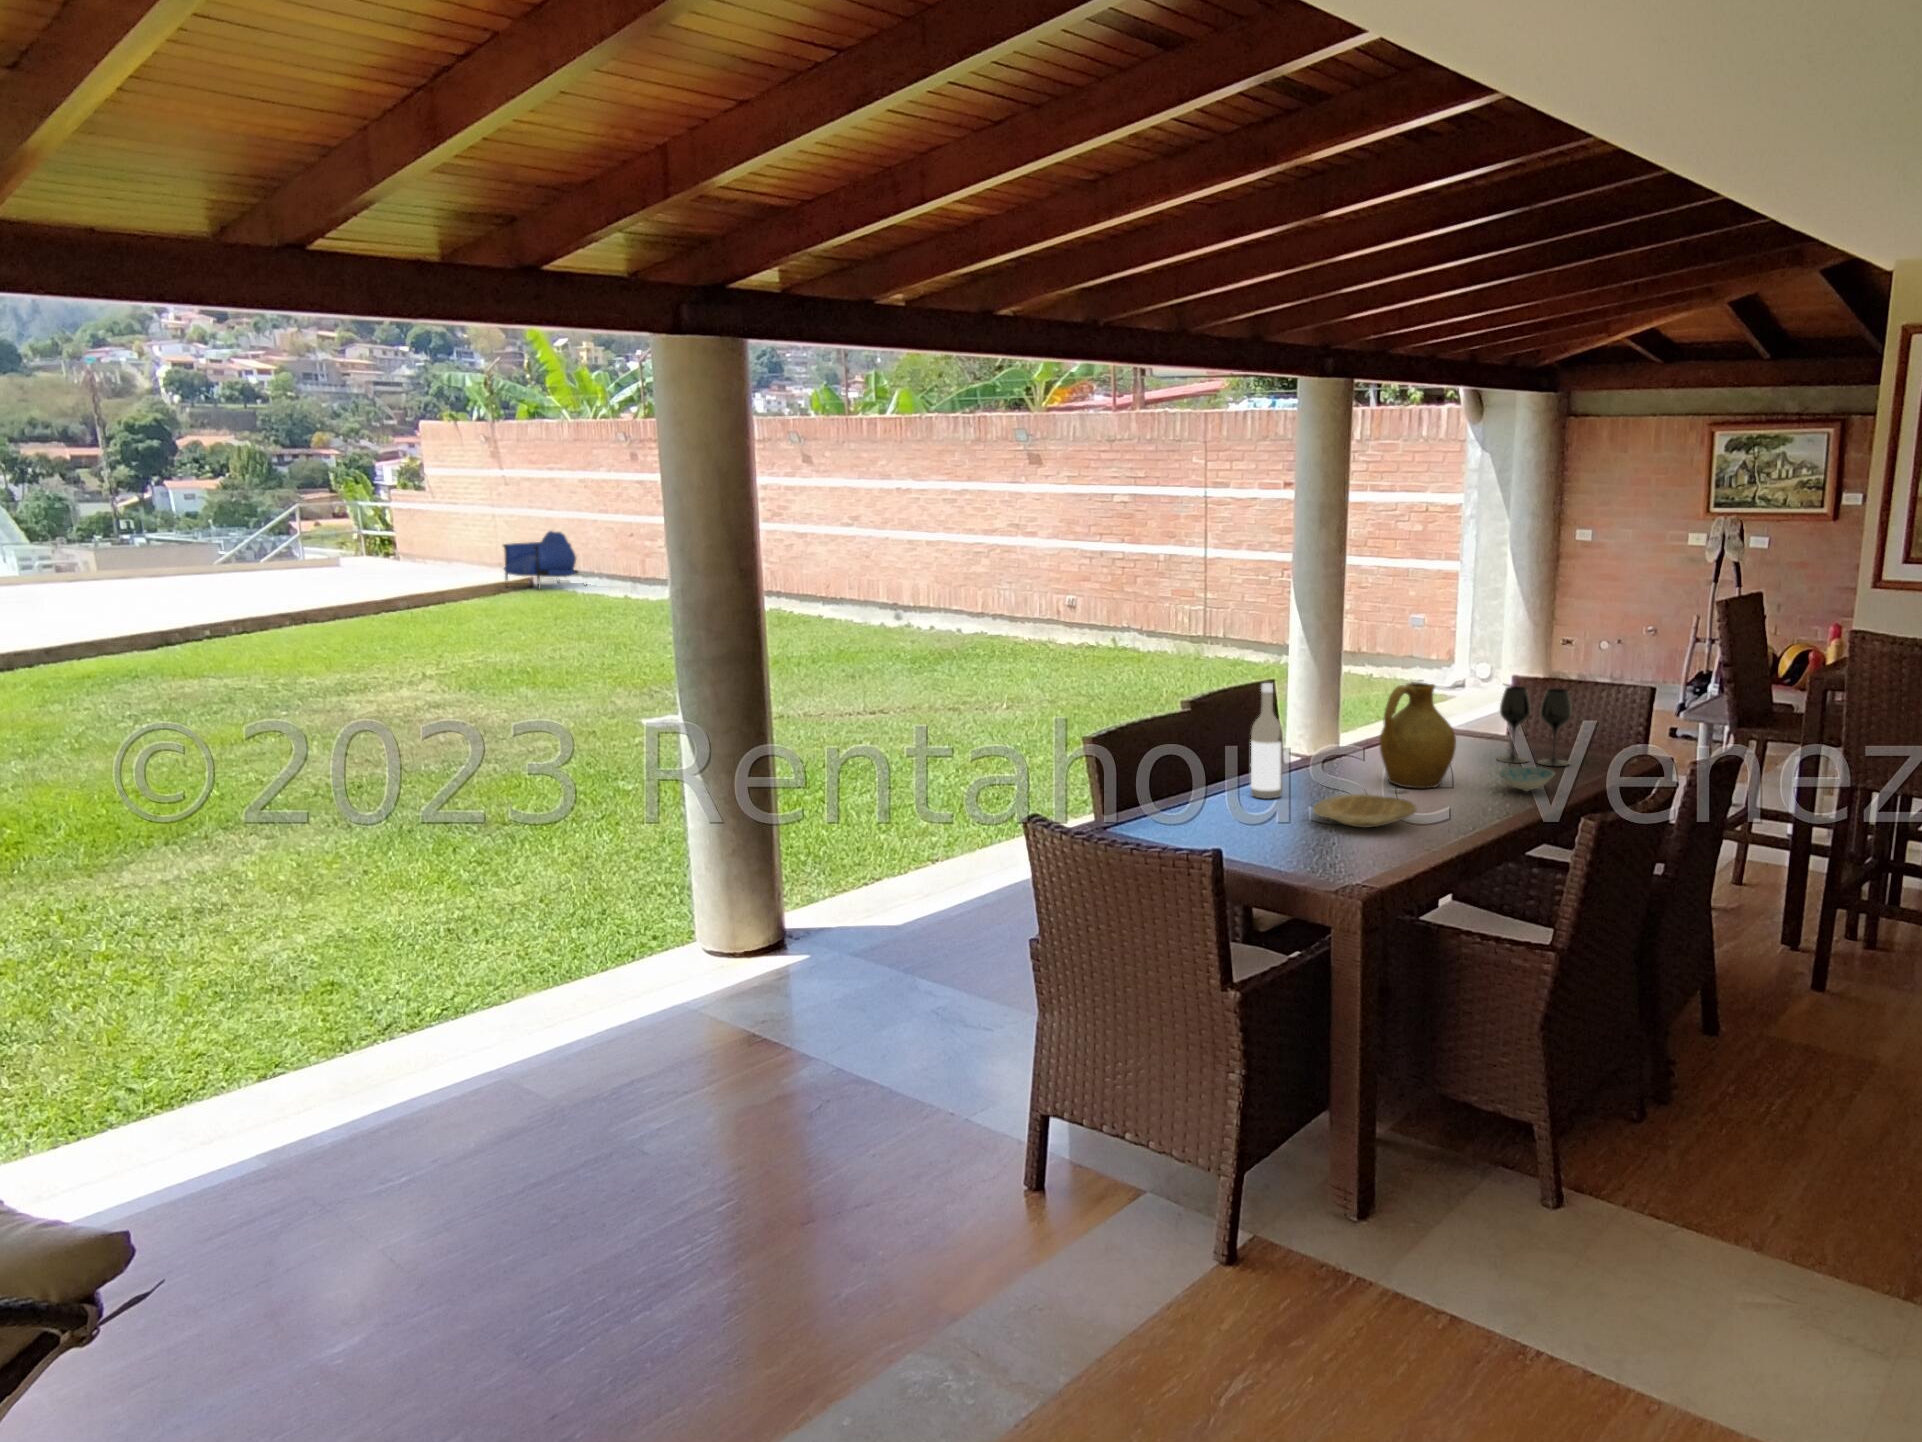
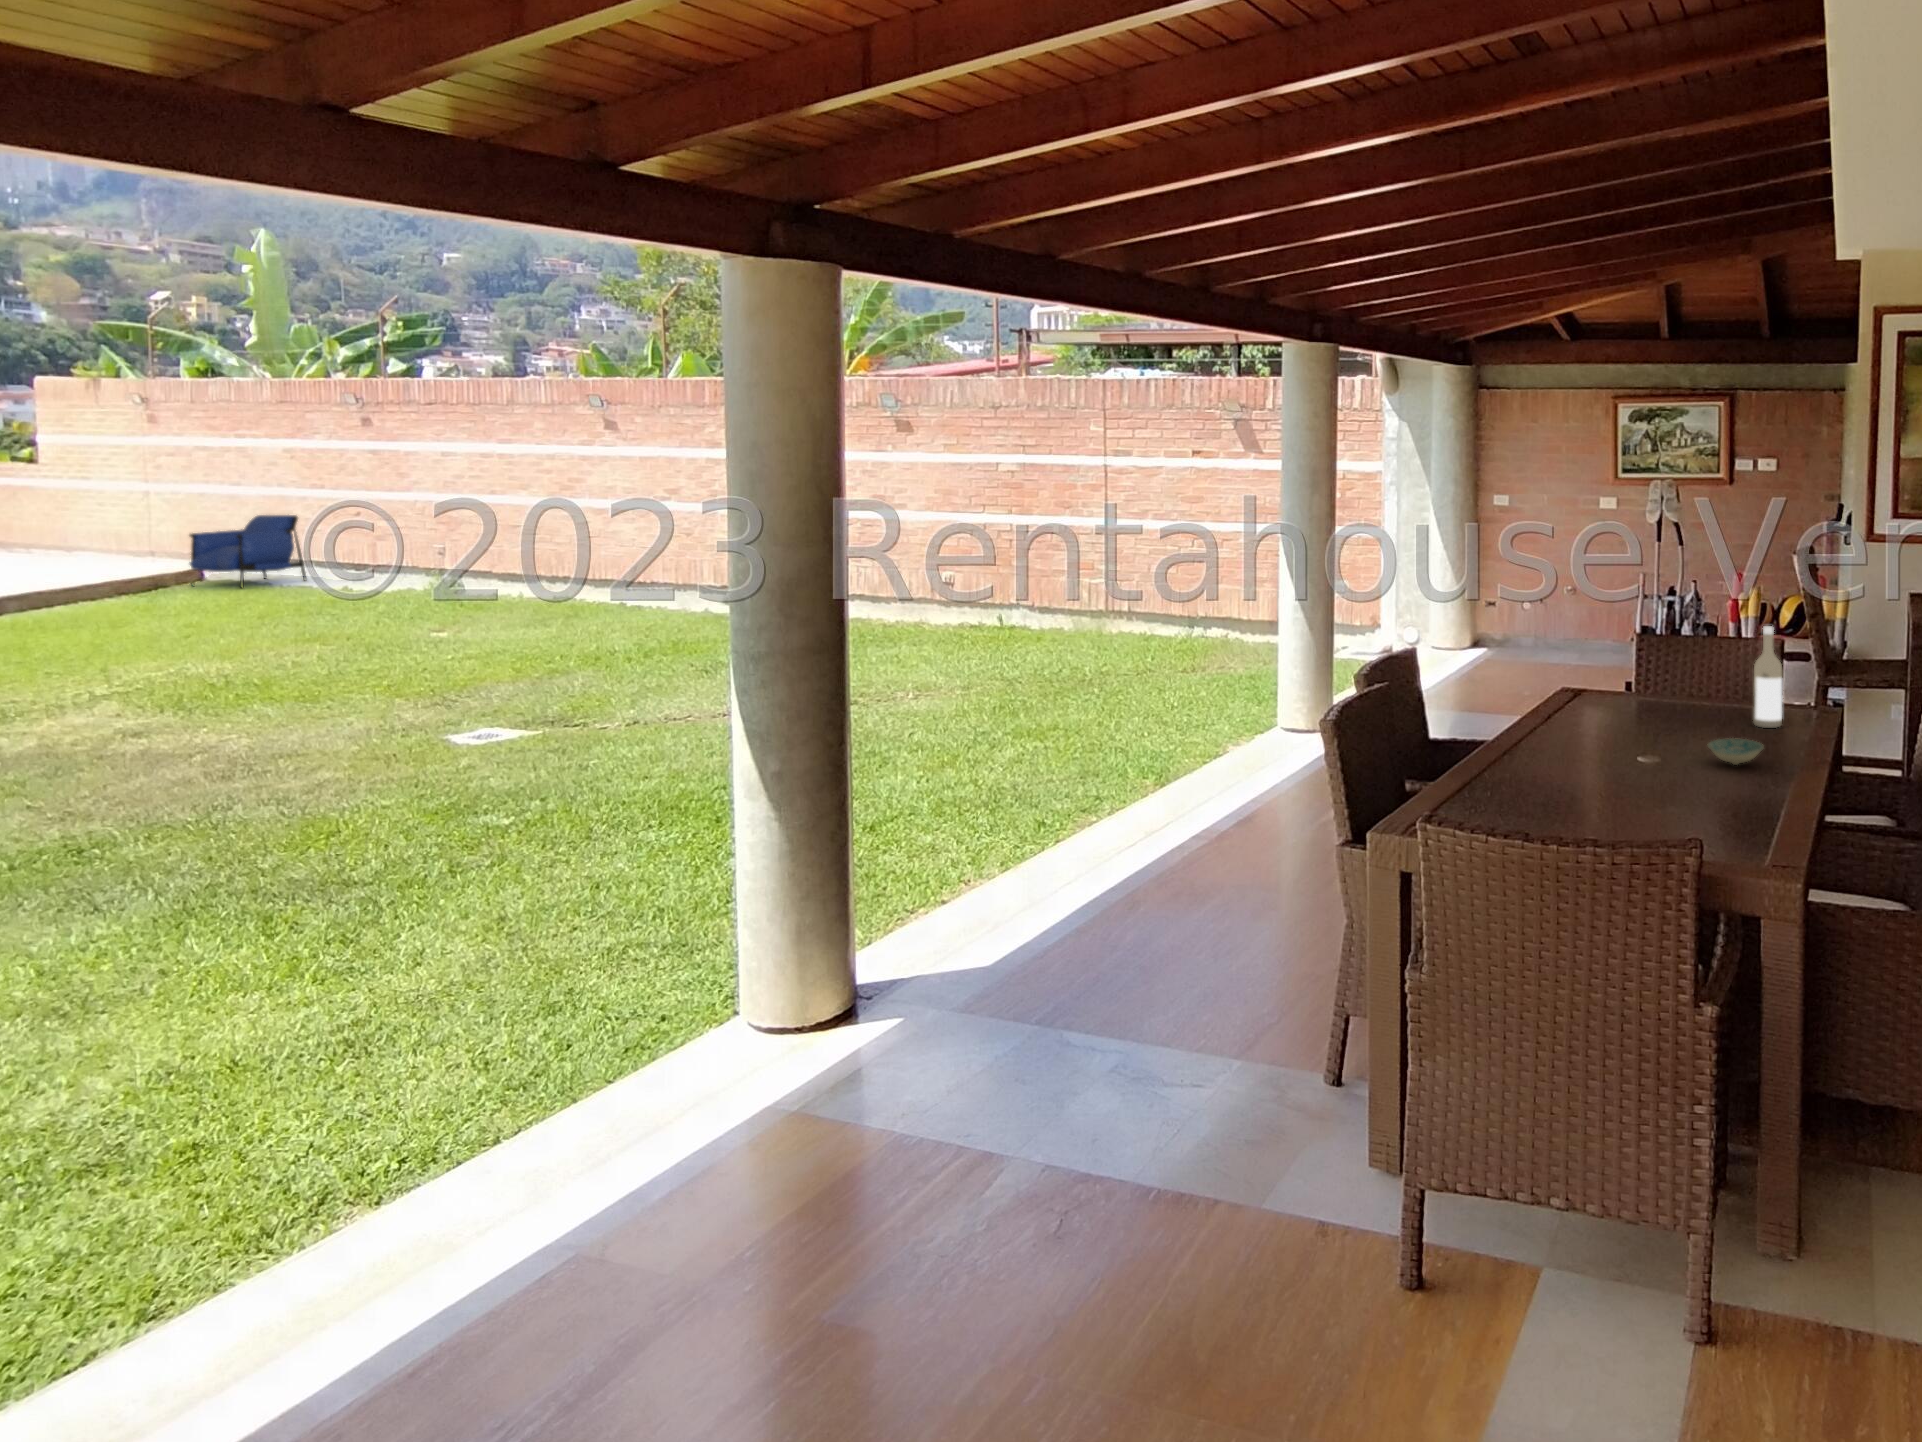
pitcher: present [1380,682,1456,789] -> none [1585,657,1665,770]
wine bottle: present [1251,683,1283,799] -> present [1753,626,1782,728]
wine glass: present [1498,686,1572,766] -> none [1663,656,1738,736]
plate: present [1313,794,1417,828] -> none [1576,780,1687,818]

